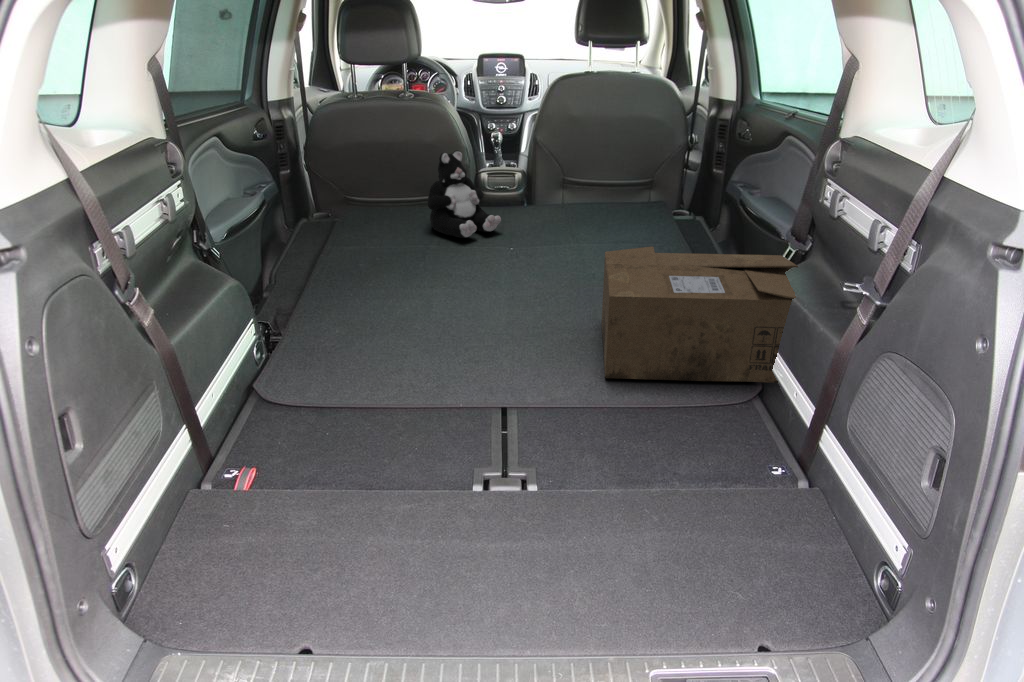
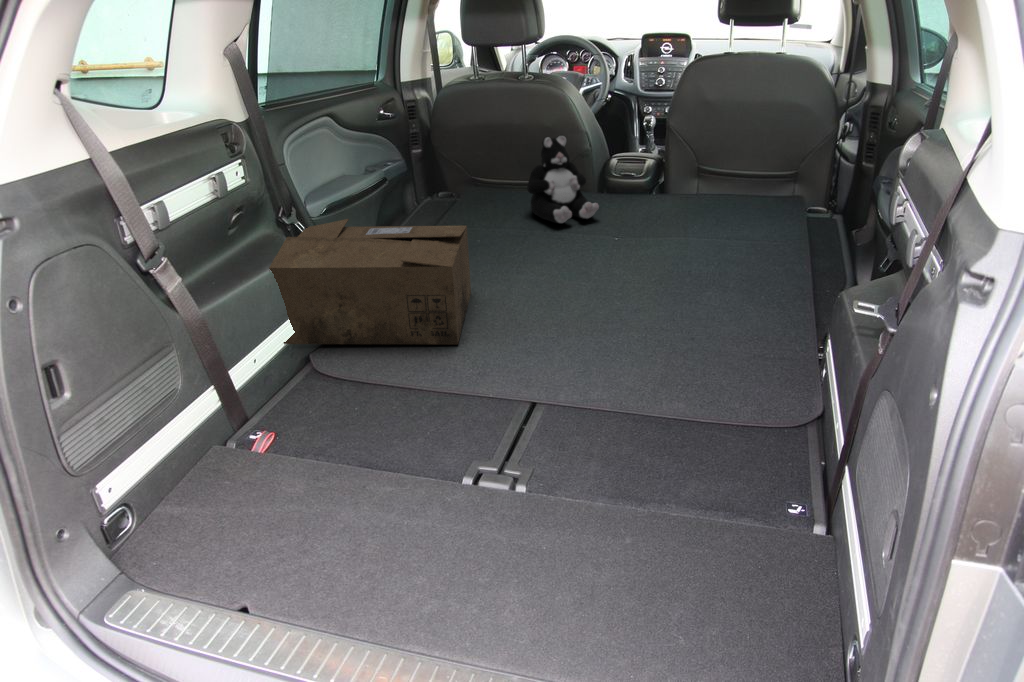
cardboard box: present [602,247,798,383] -> present [269,219,471,344]

